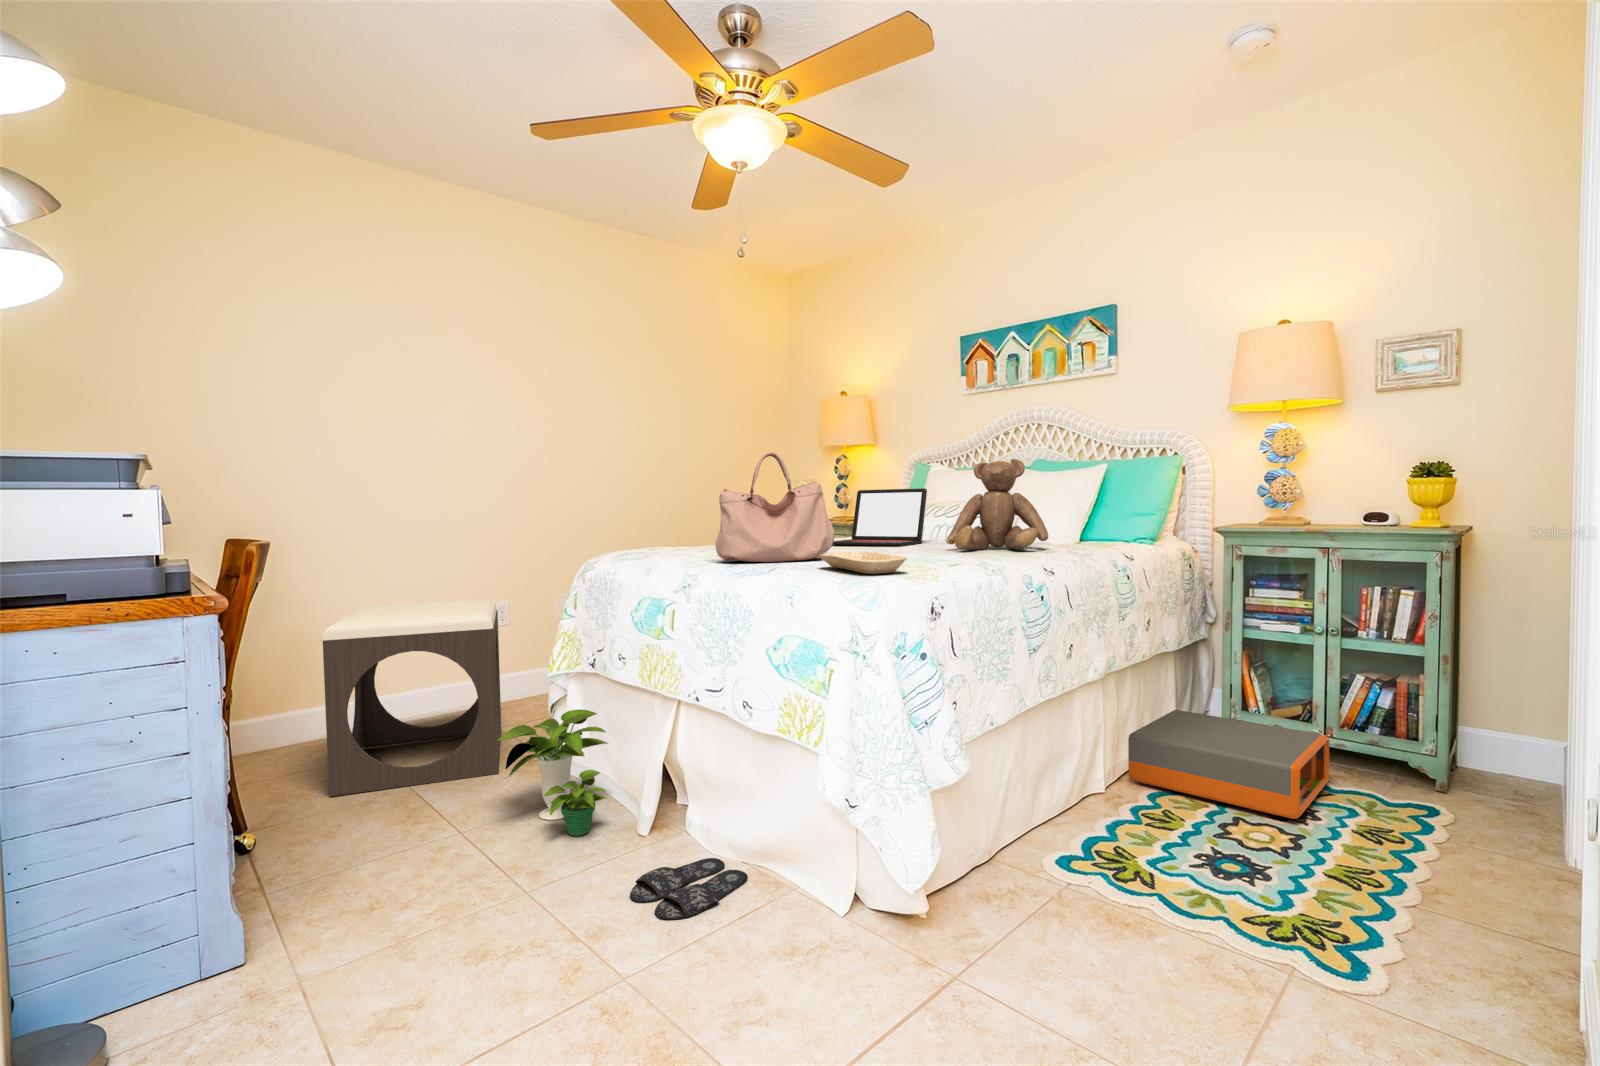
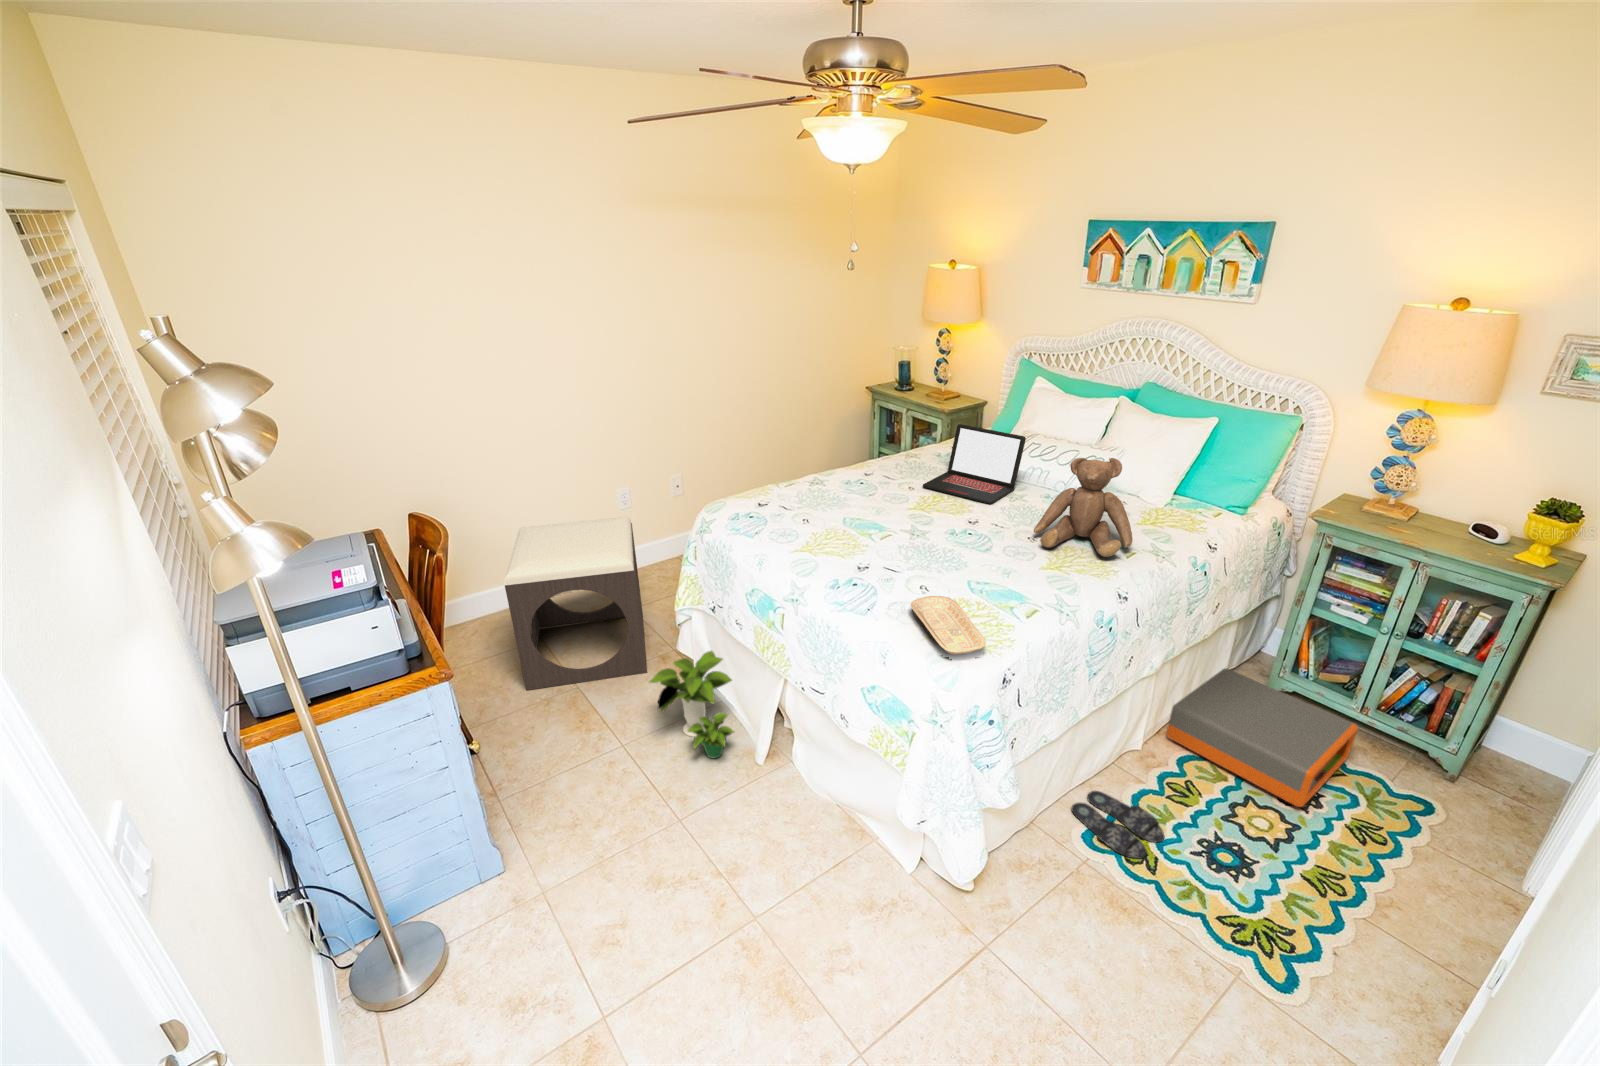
handbag: present [715,452,835,562] -> none [821,472,928,573]
slippers: present [630,858,748,919] -> present [1071,791,1164,859]

